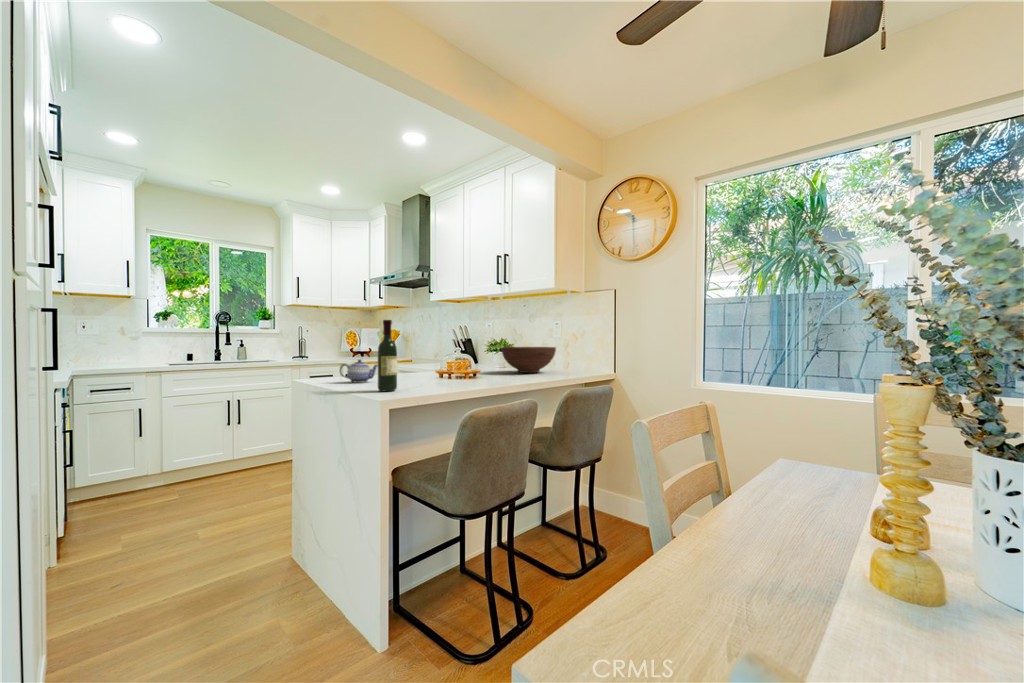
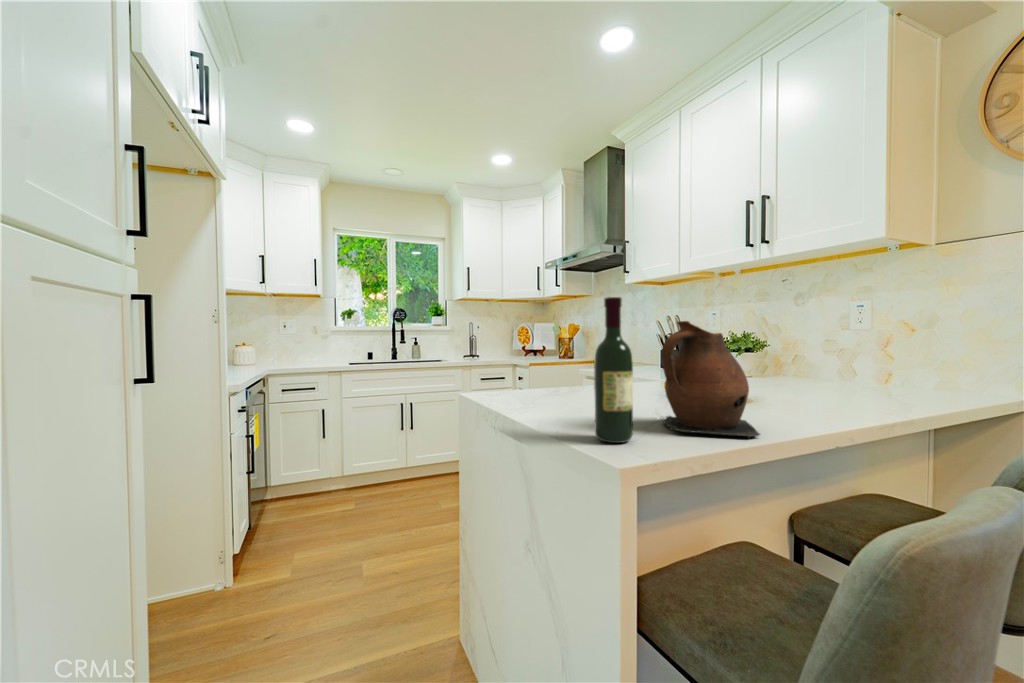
ceramic pitcher: none [416,332,461,387] -> present [662,321,760,438]
fruit bowl: present [501,347,556,373] -> none [773,347,899,395]
teapot: present [340,360,377,383] -> none [518,368,577,405]

